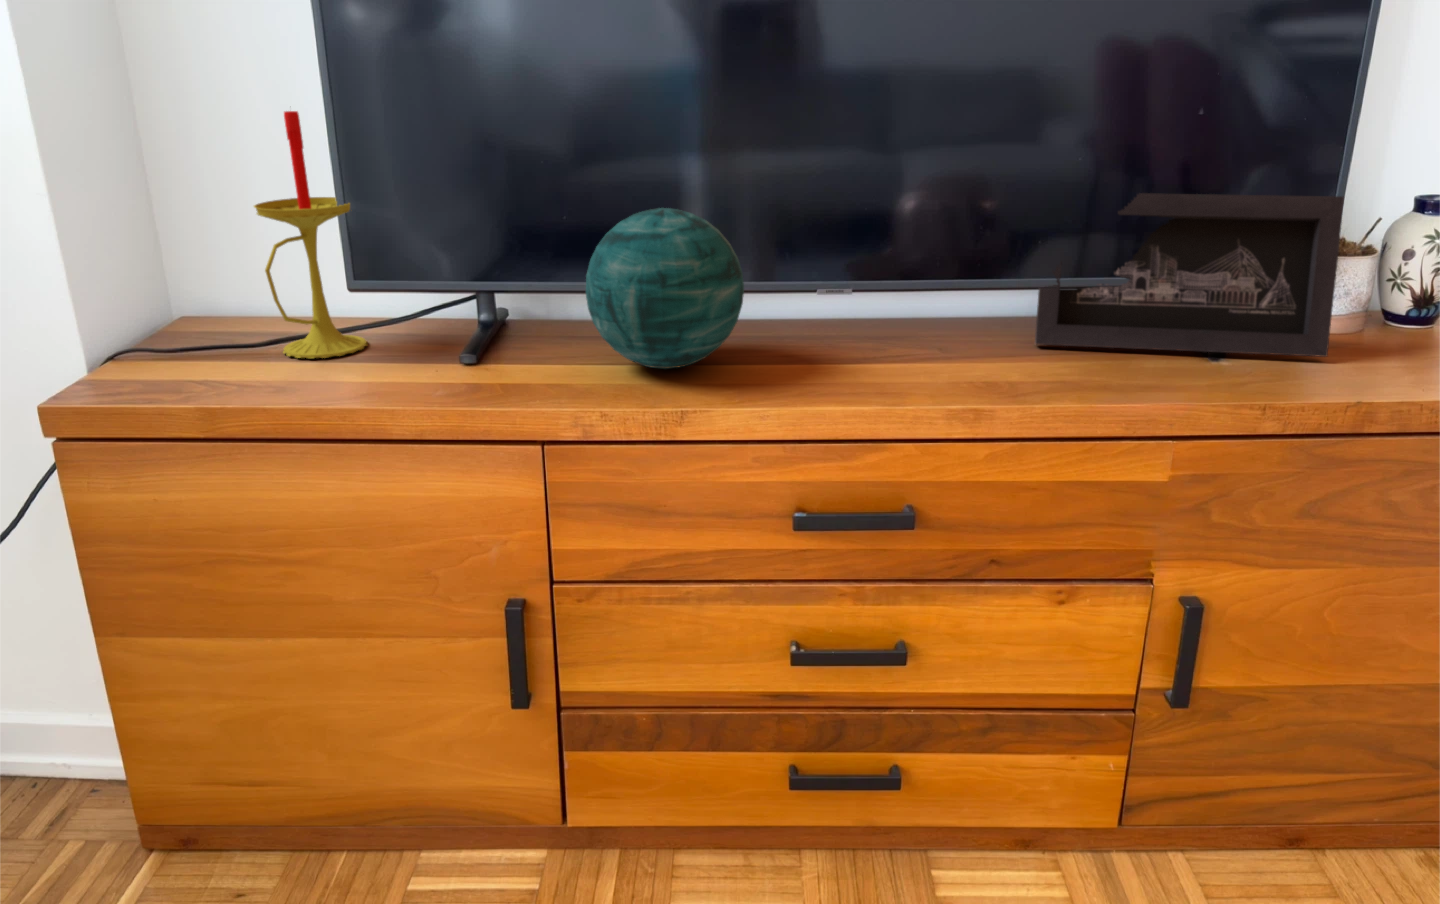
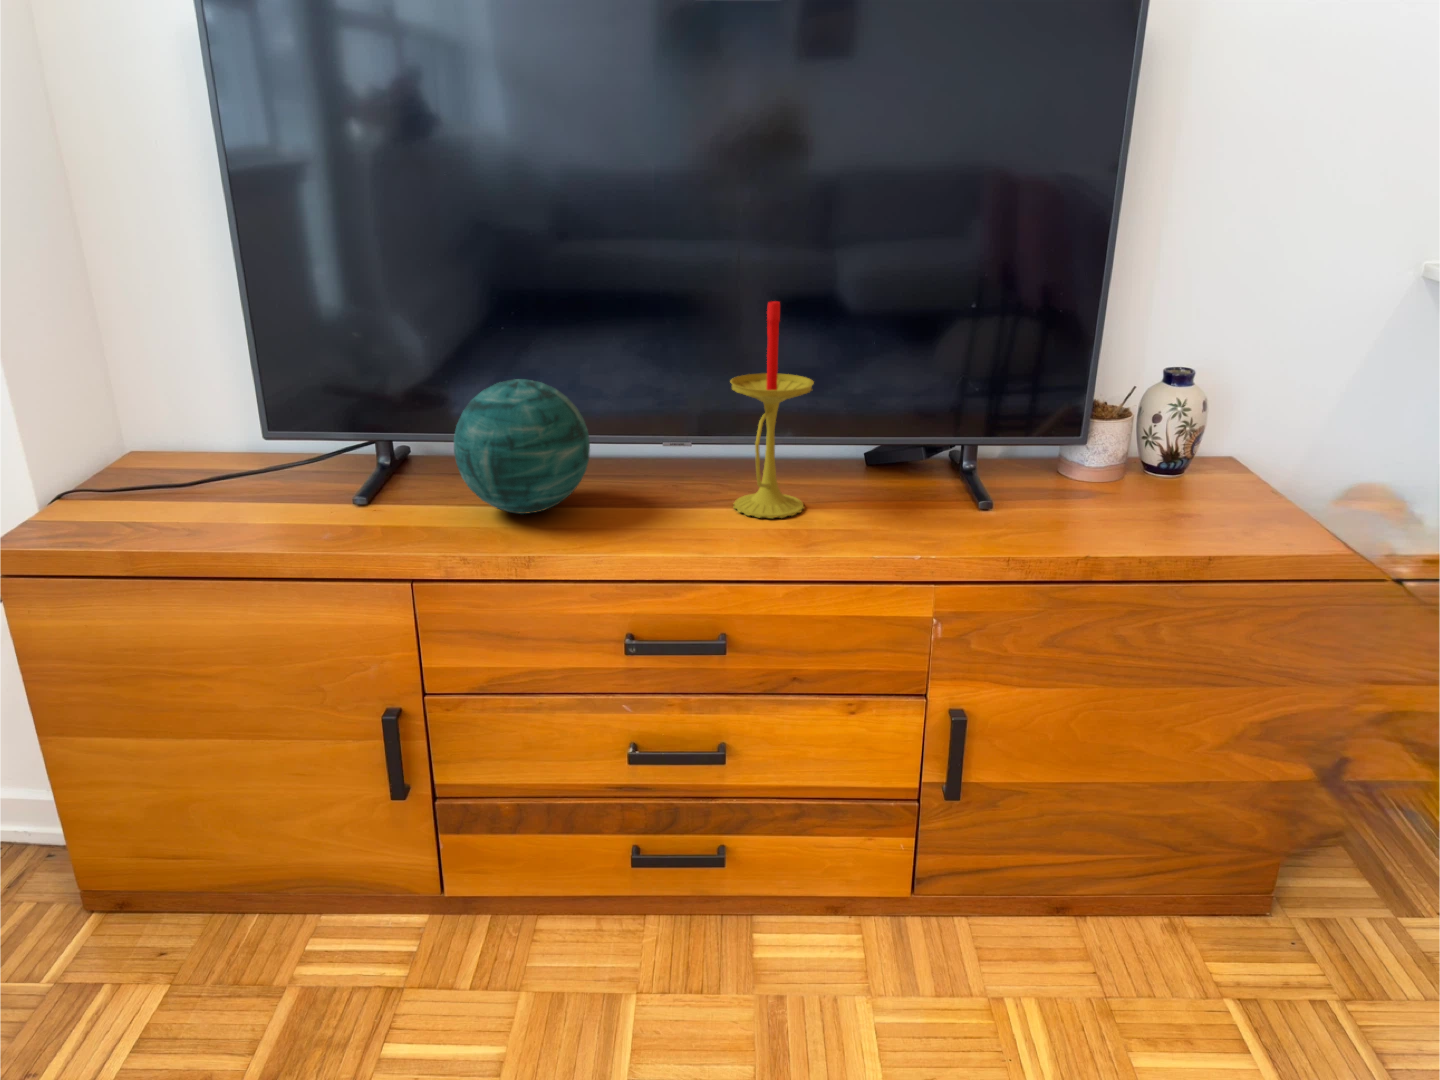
candle: present [254,111,367,358] -> present [730,301,814,518]
picture frame: present [1035,193,1344,357] -> none [843,365,1092,508]

